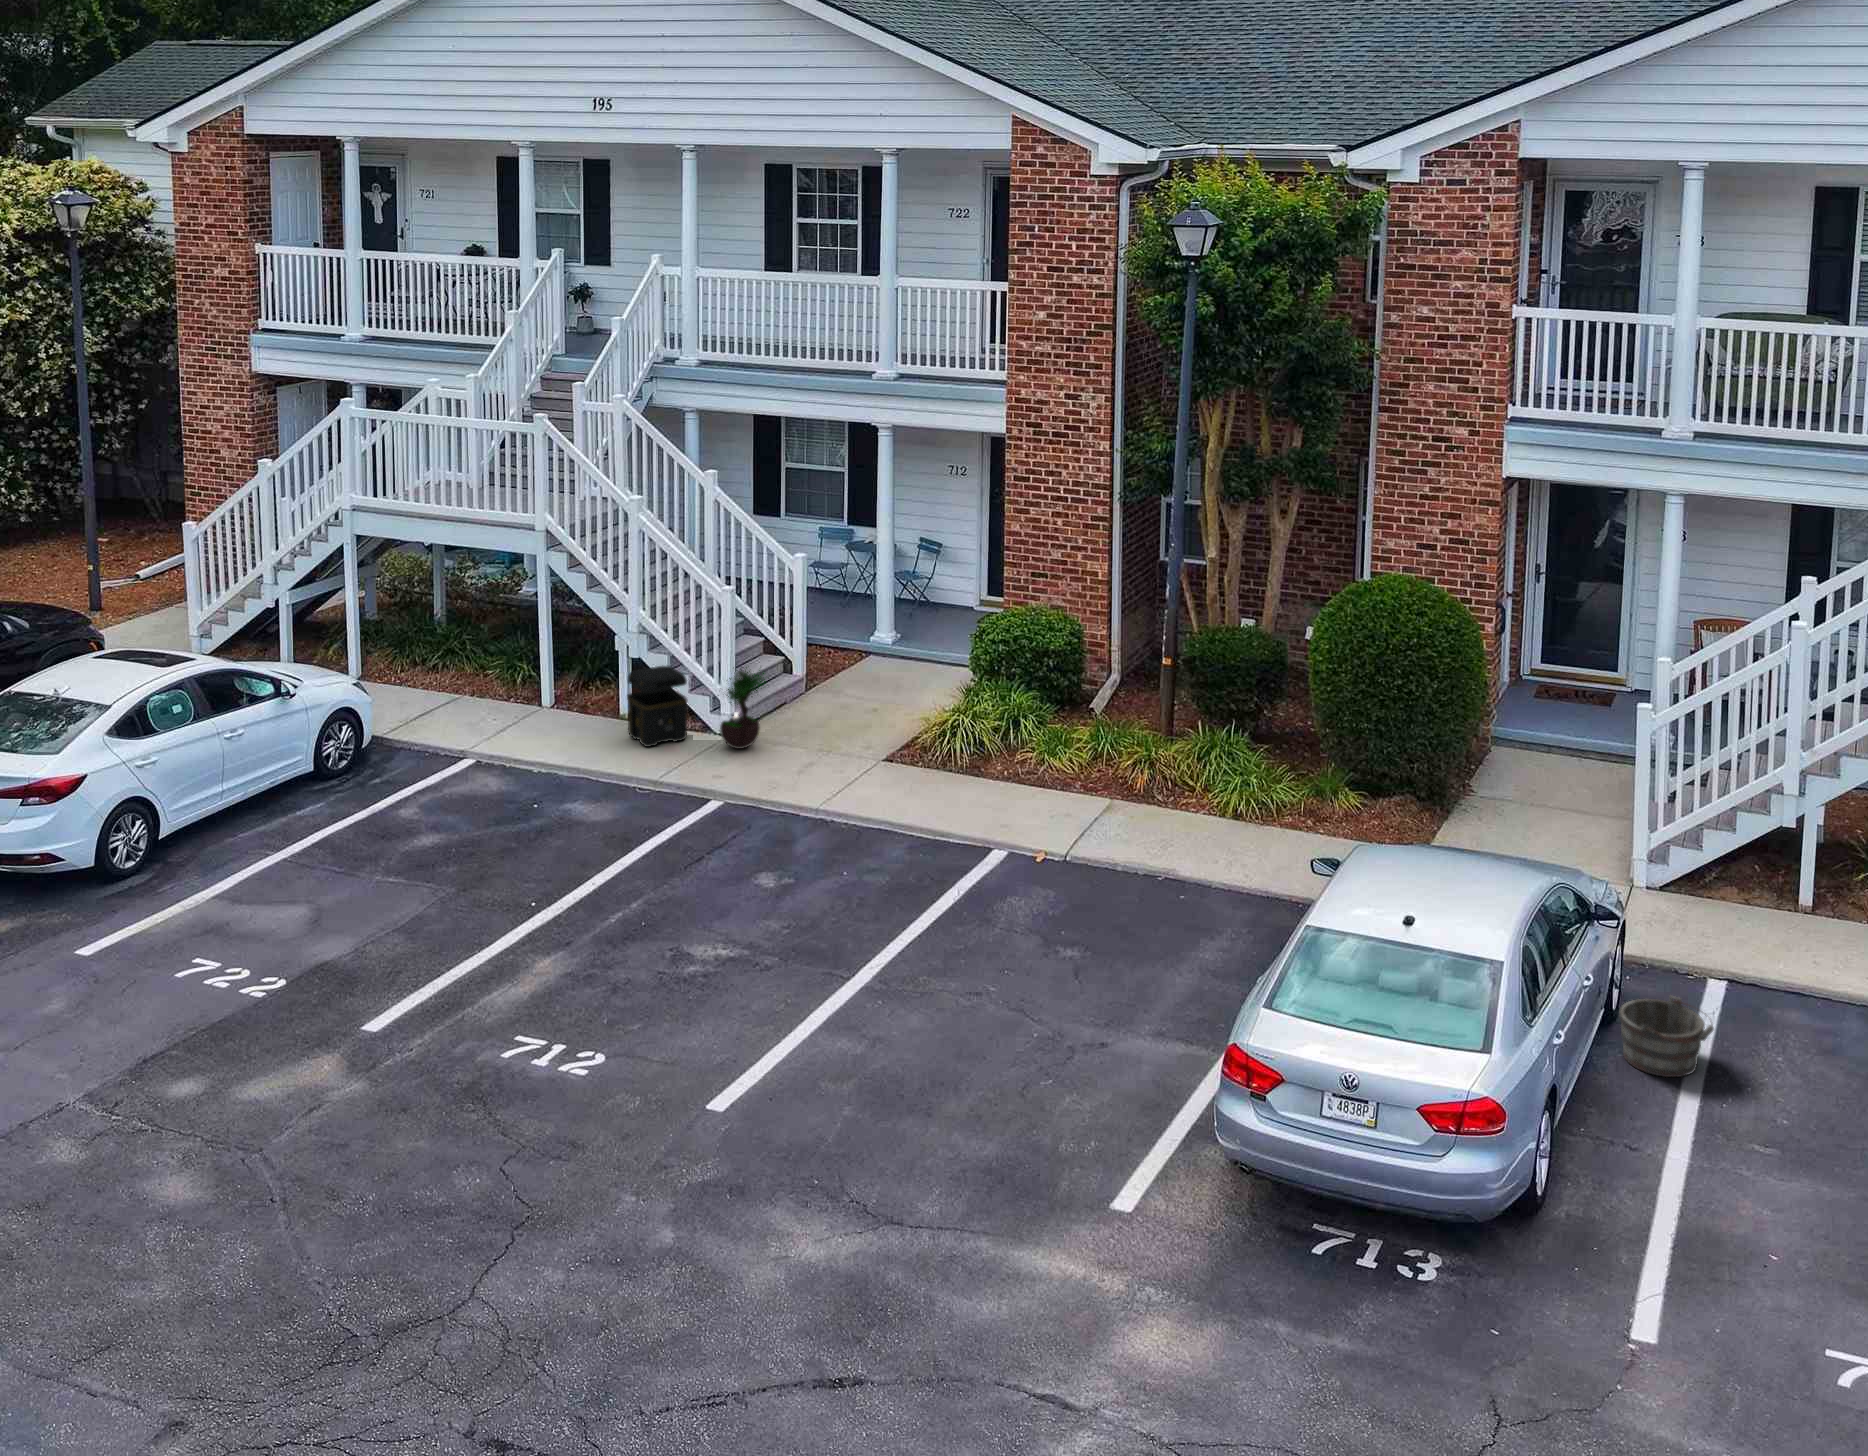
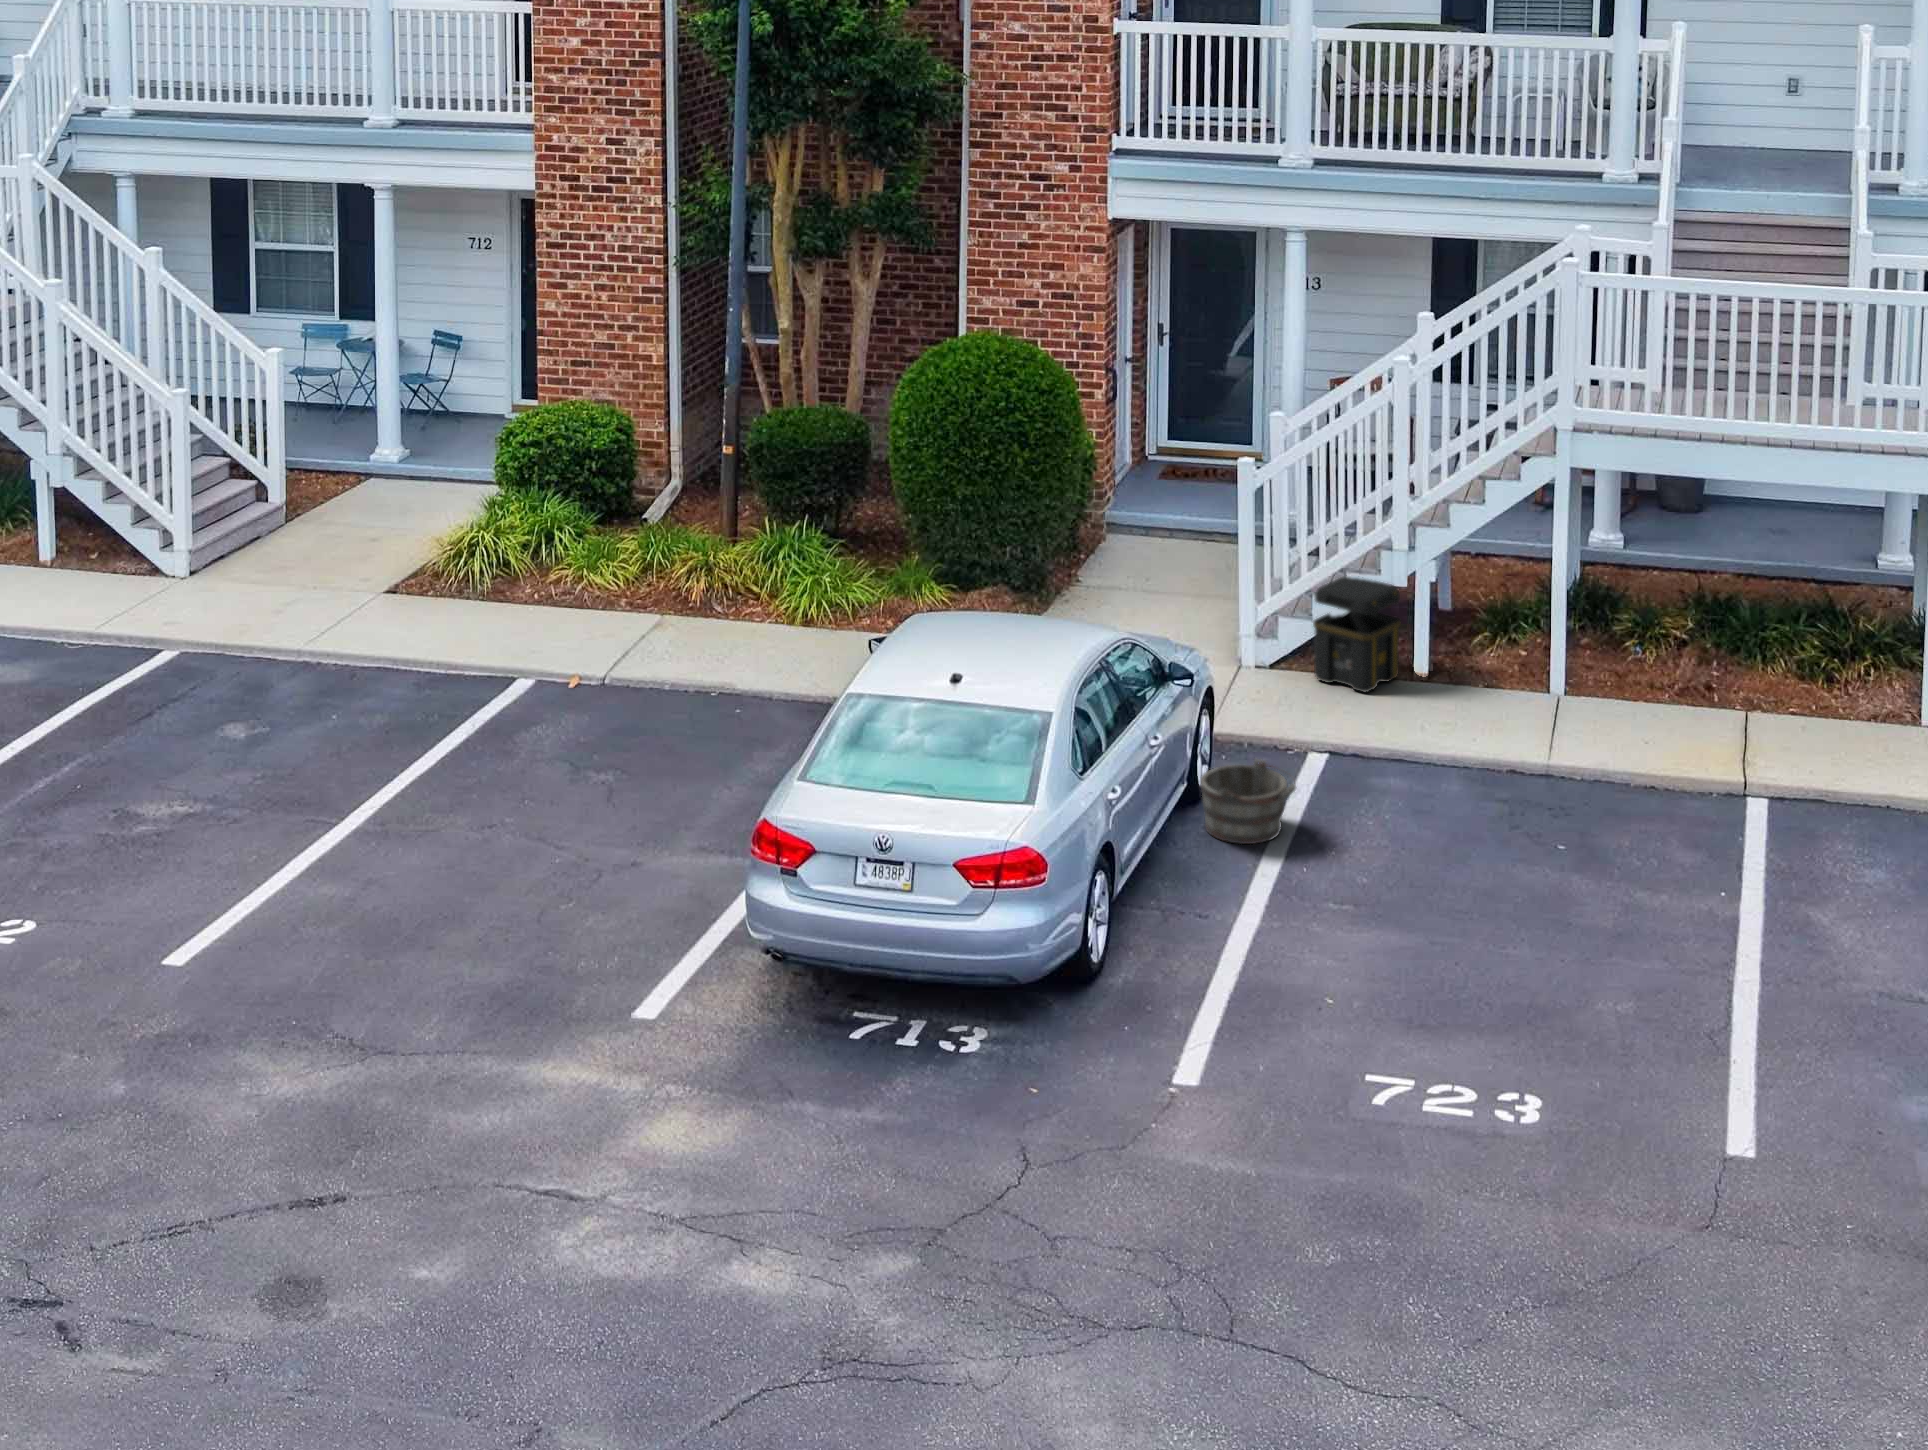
toolbox: present [627,666,687,747] -> present [1313,575,1401,692]
potted tree: present [720,667,766,749] -> none [167,480,234,588]

